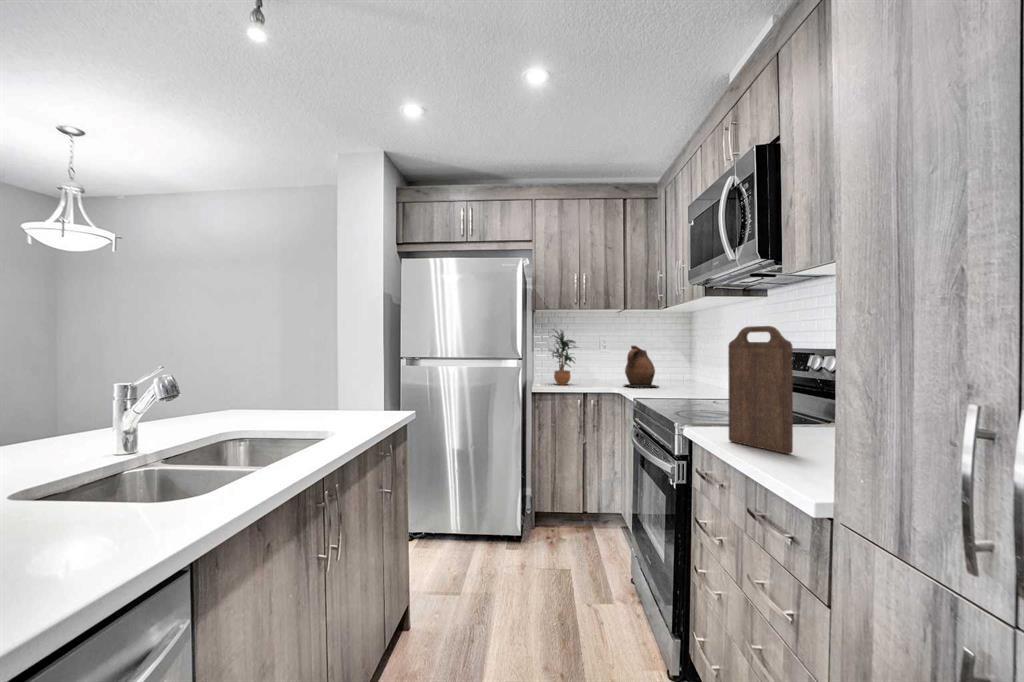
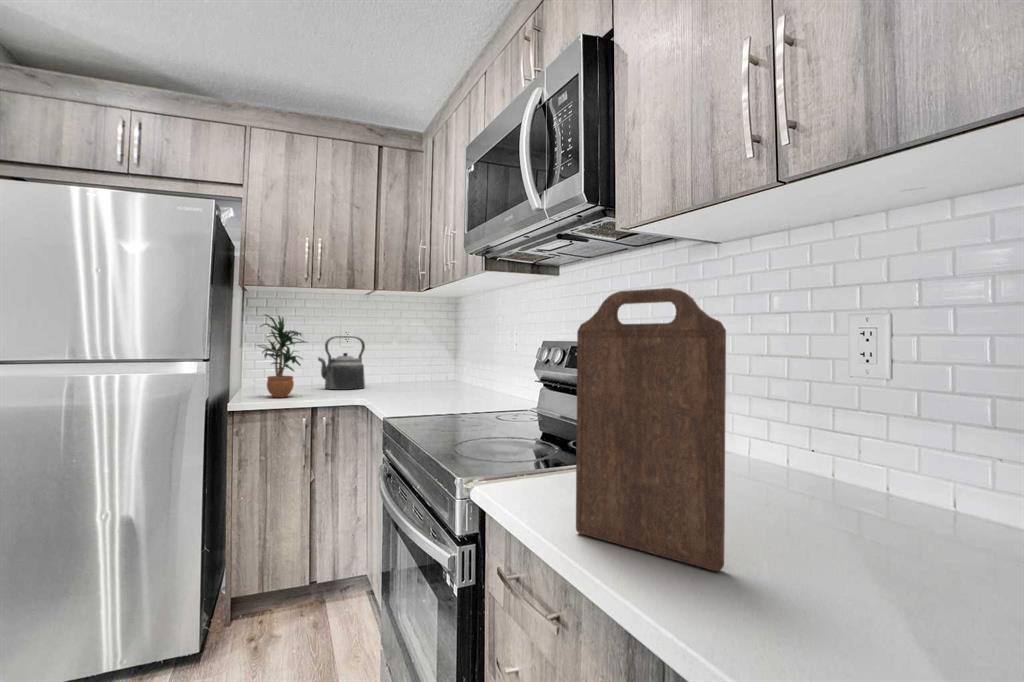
kettle: none [584,343,617,382] -> present [318,336,365,390]
ceramic pitcher: present [625,346,659,387] -> none [369,340,421,397]

